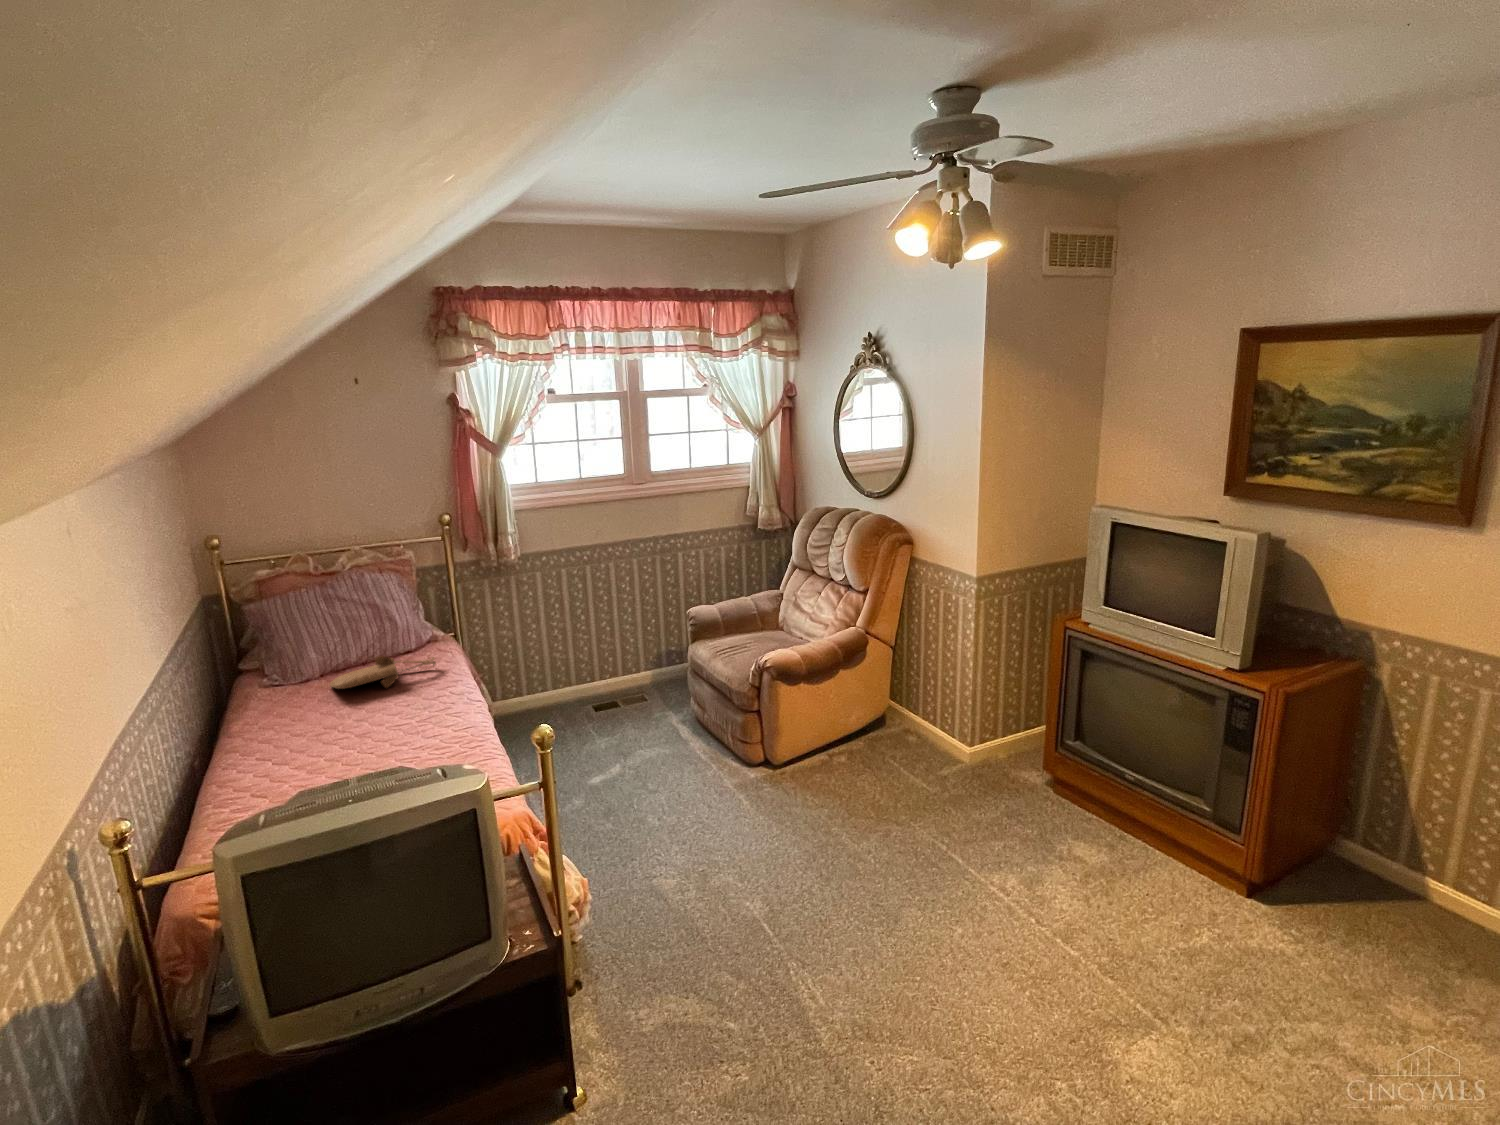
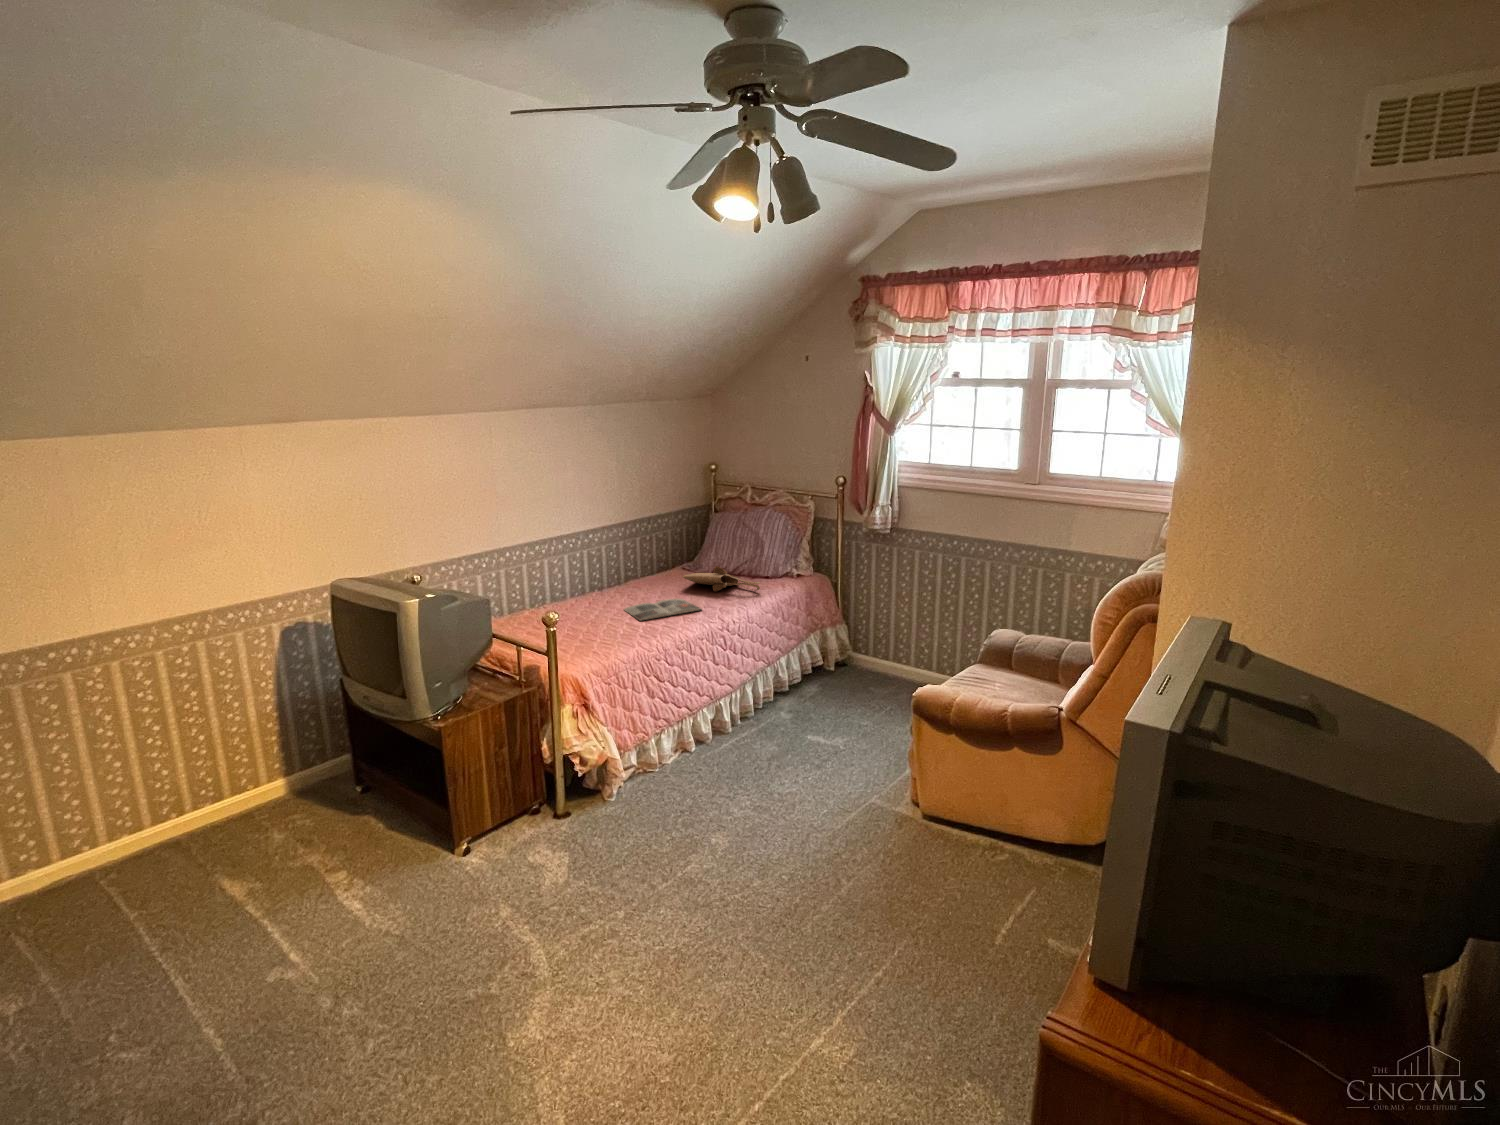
magazine: none [335,708,430,753] -> present [624,599,701,621]

